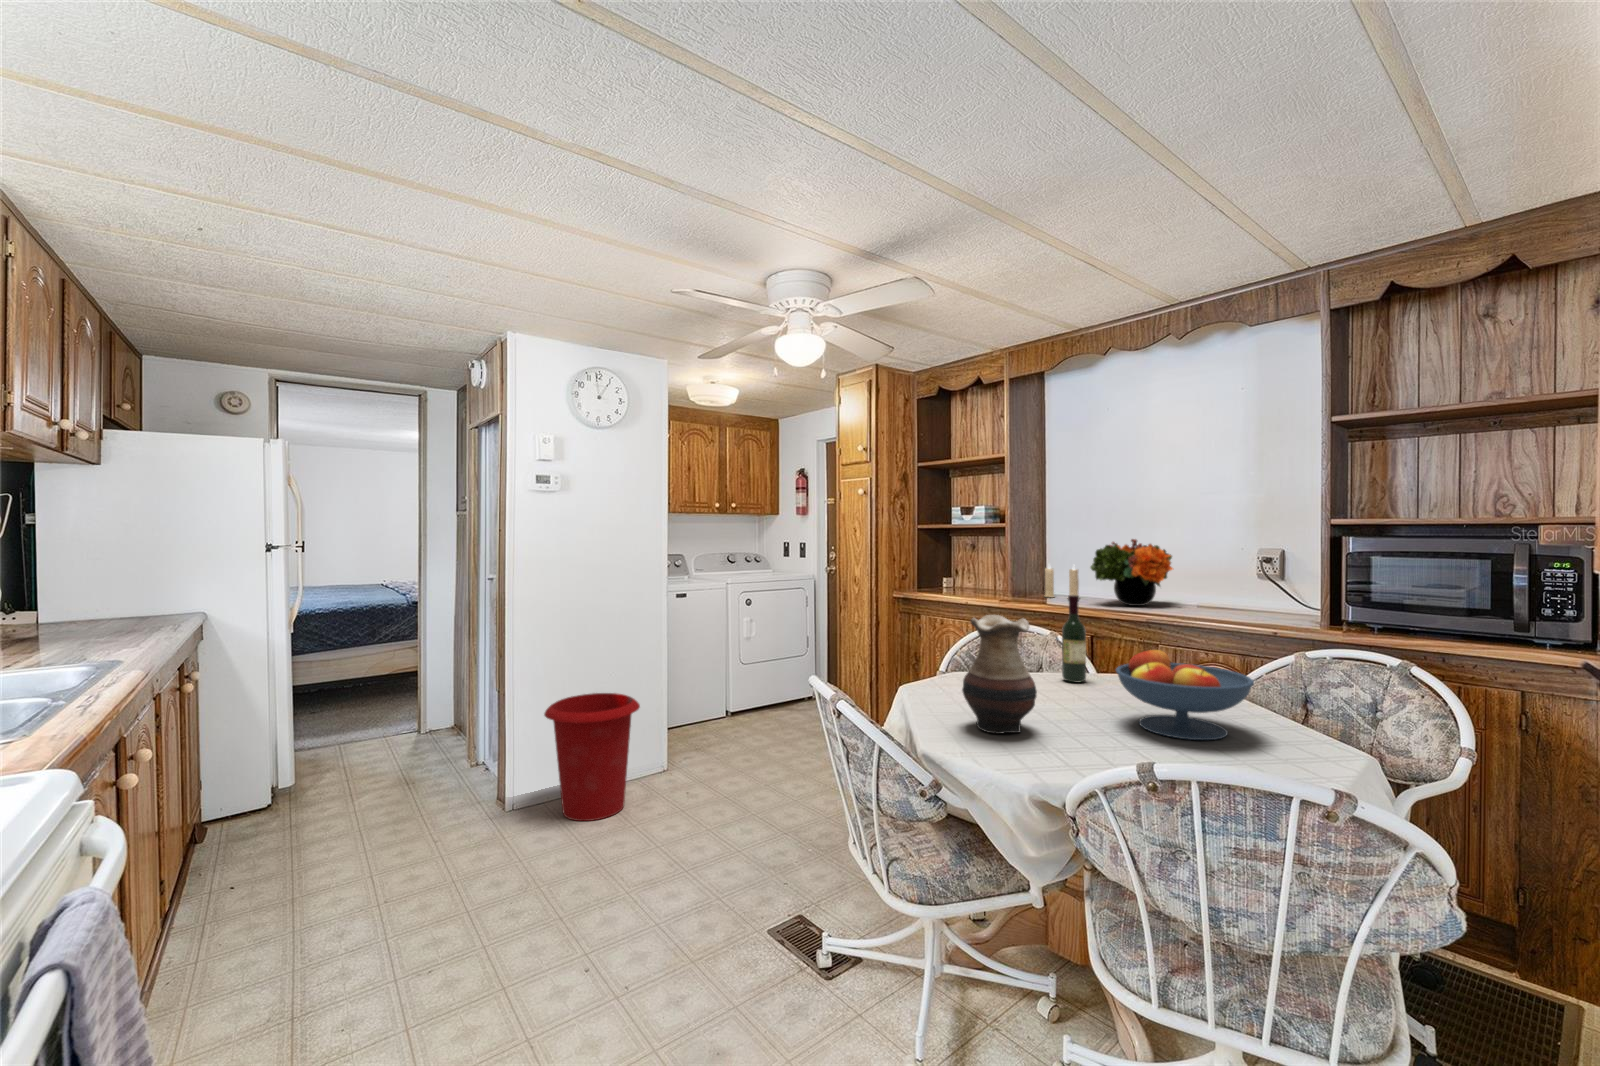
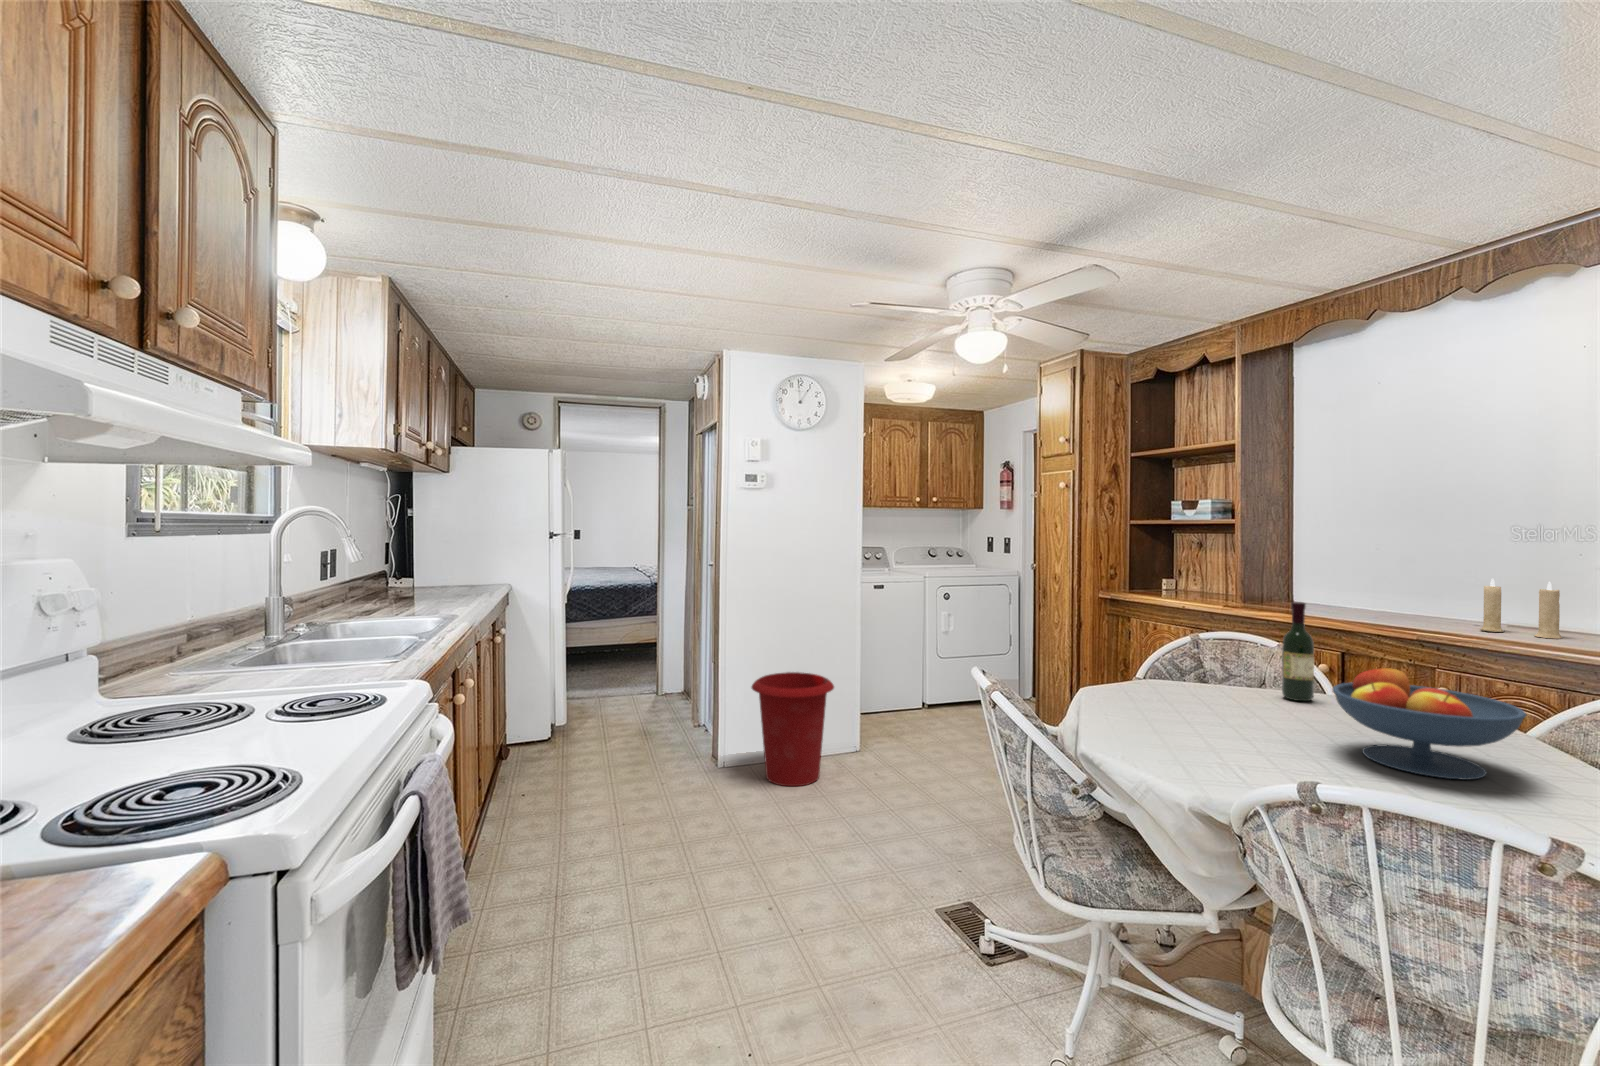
flower arrangement: present [1091,539,1173,606] -> none [1342,539,1466,620]
candle: present [1045,565,1079,597] -> present [1480,578,1562,639]
vase: present [962,615,1037,734] -> none [1137,617,1225,745]

